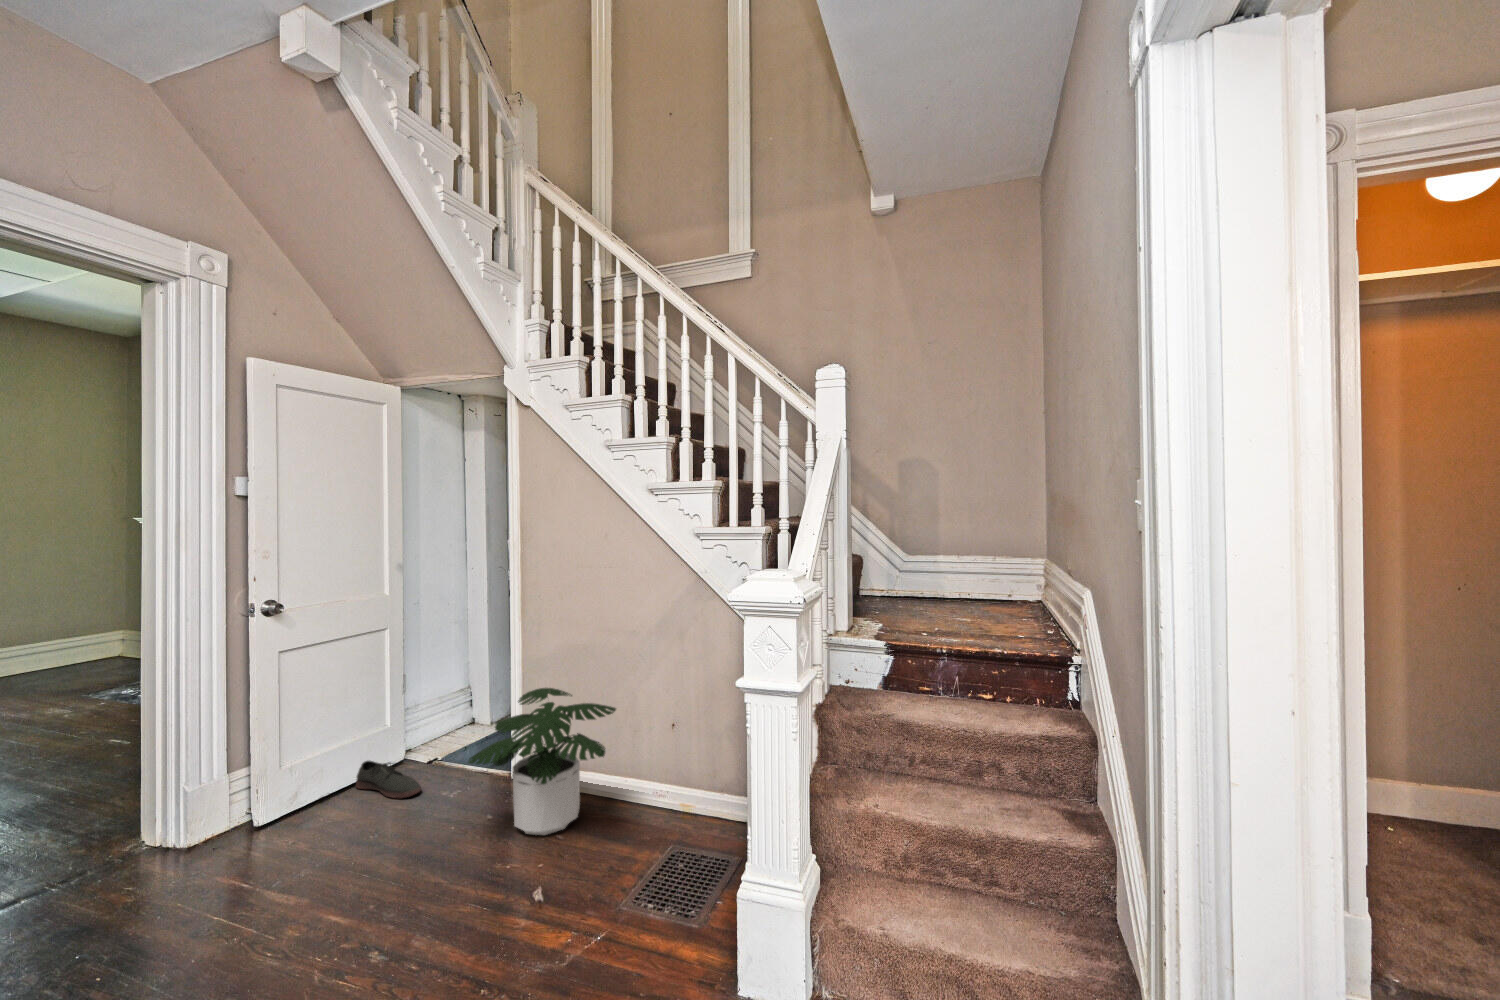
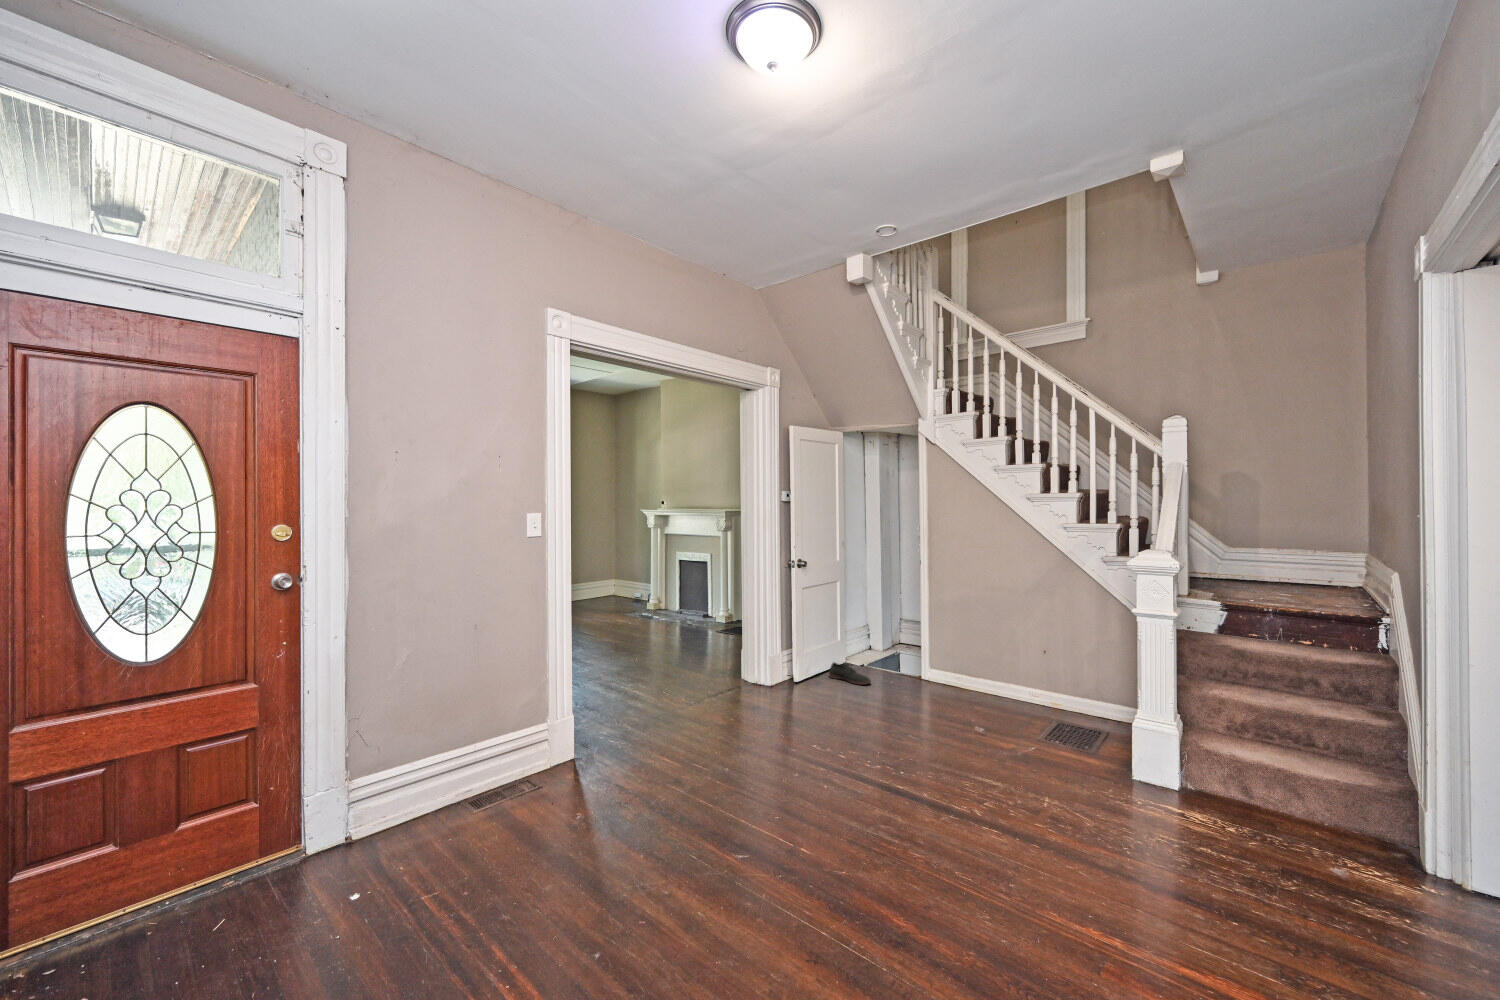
potted plant: present [469,688,616,835] -> none [921,625,1009,711]

